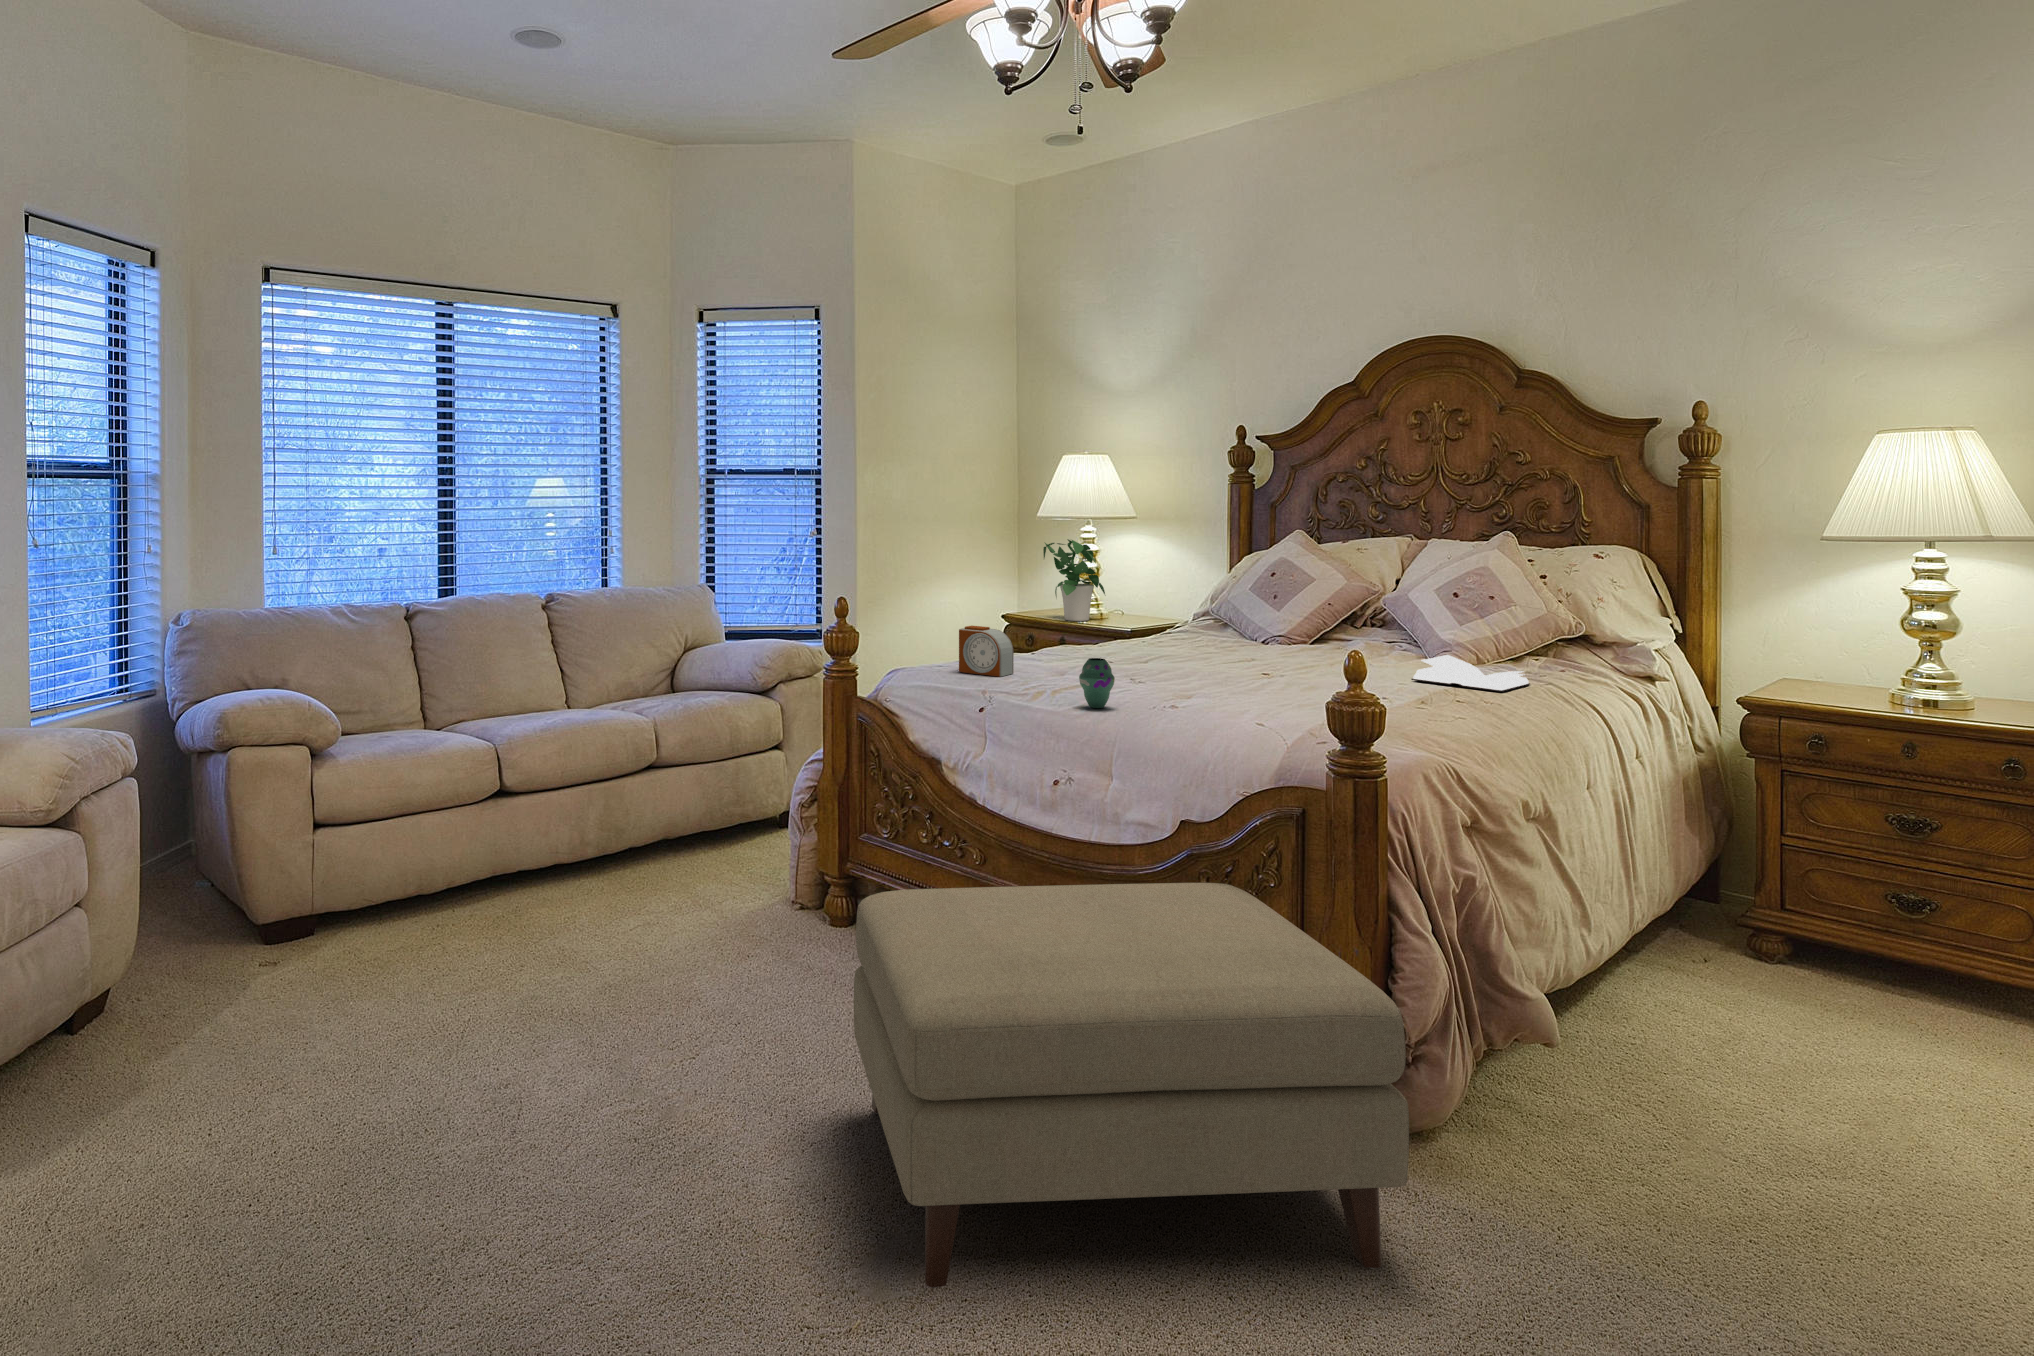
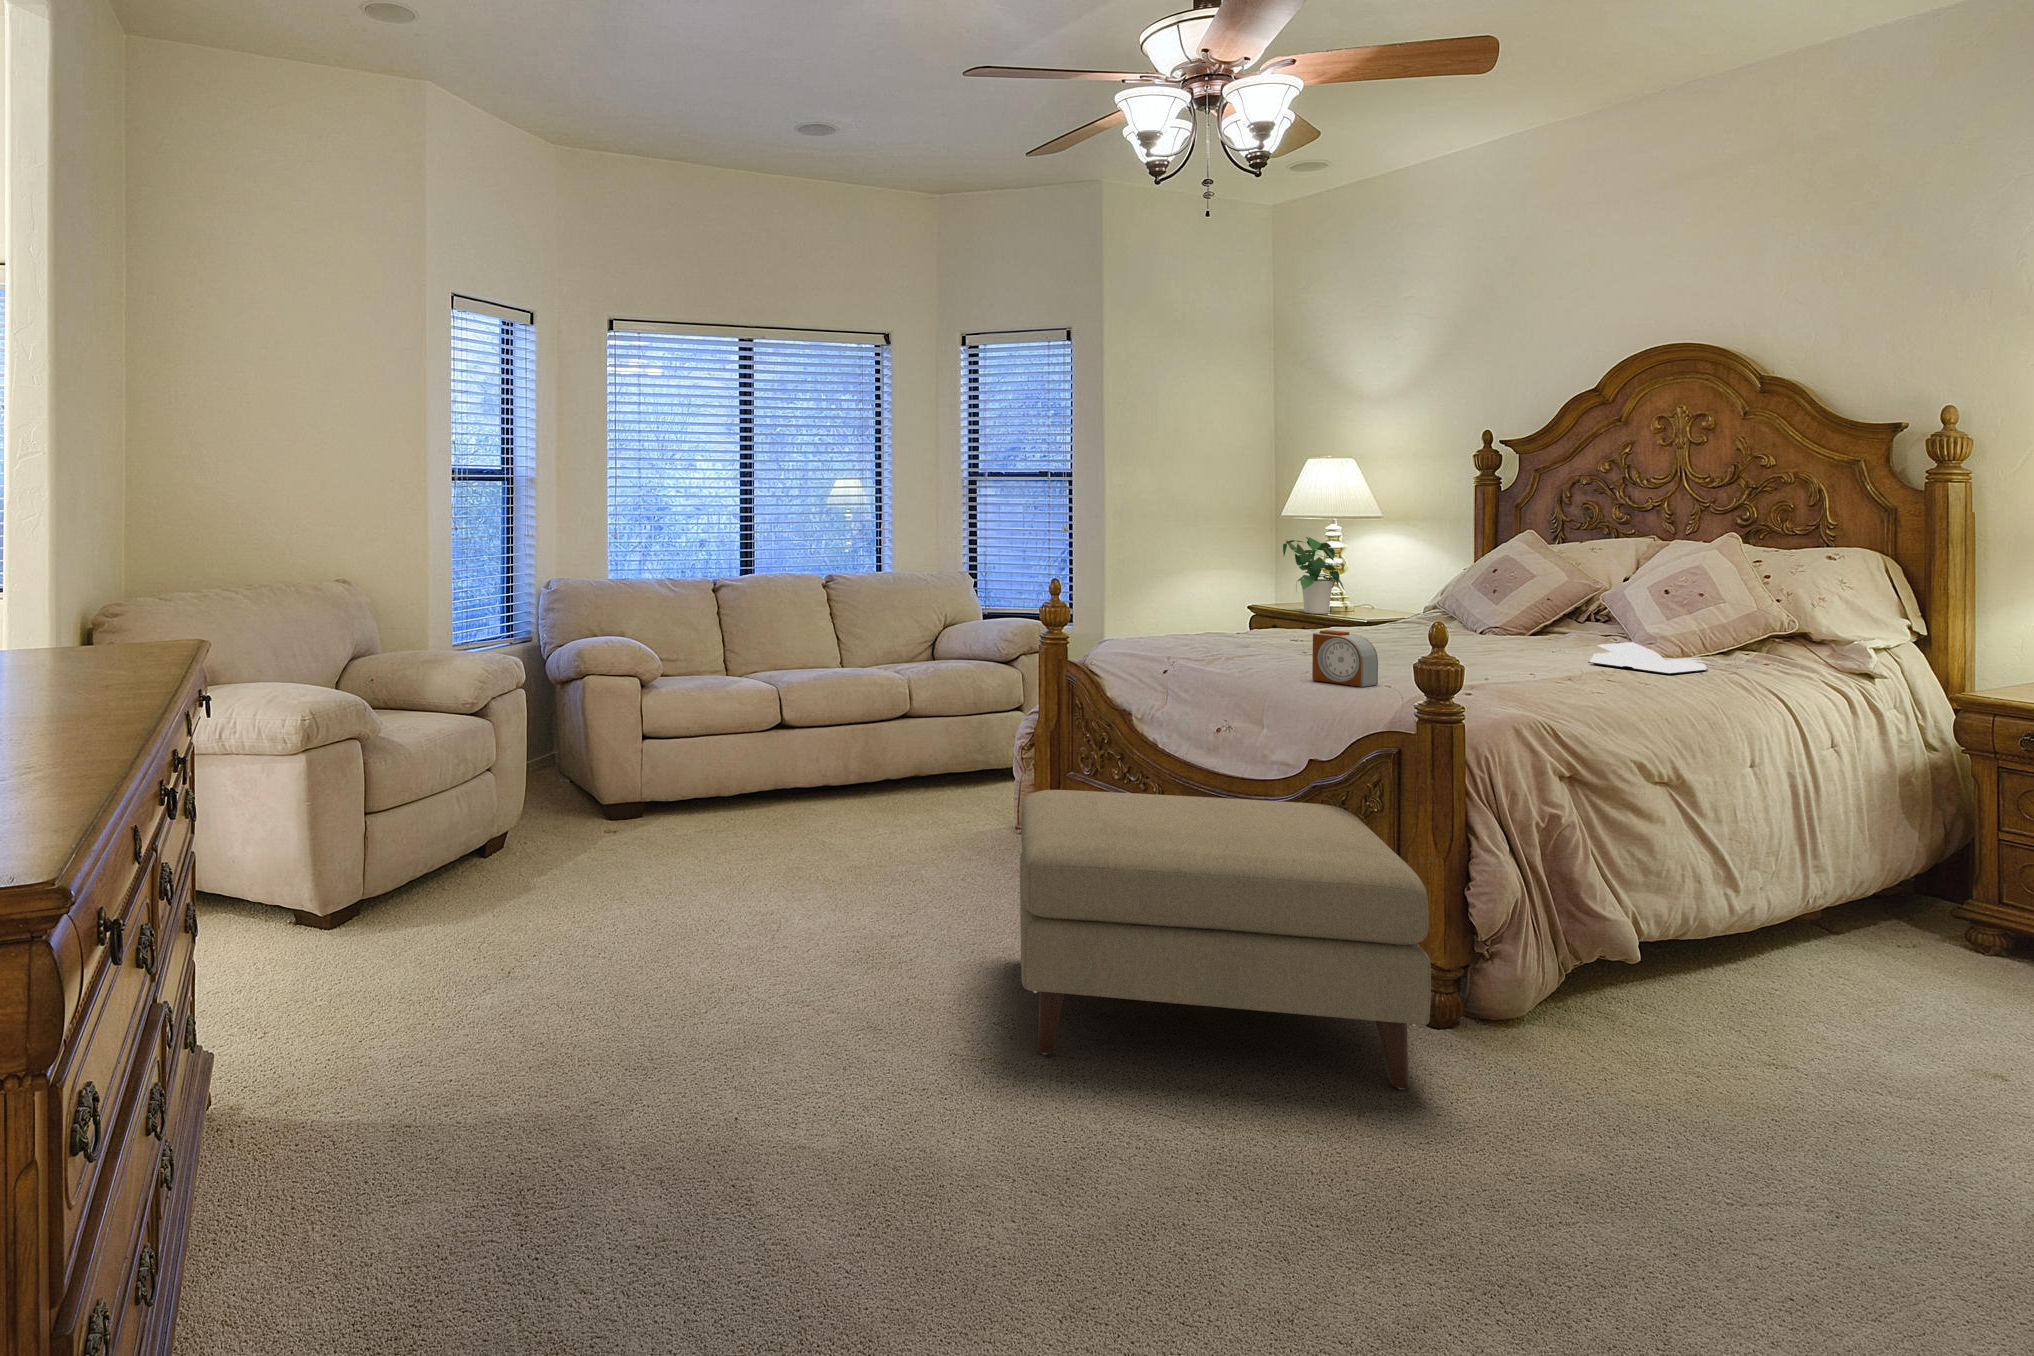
alarm clock: present [959,626,1014,677] -> present [1312,630,1378,687]
vase: present [1079,658,1115,708] -> none [1243,627,1274,669]

